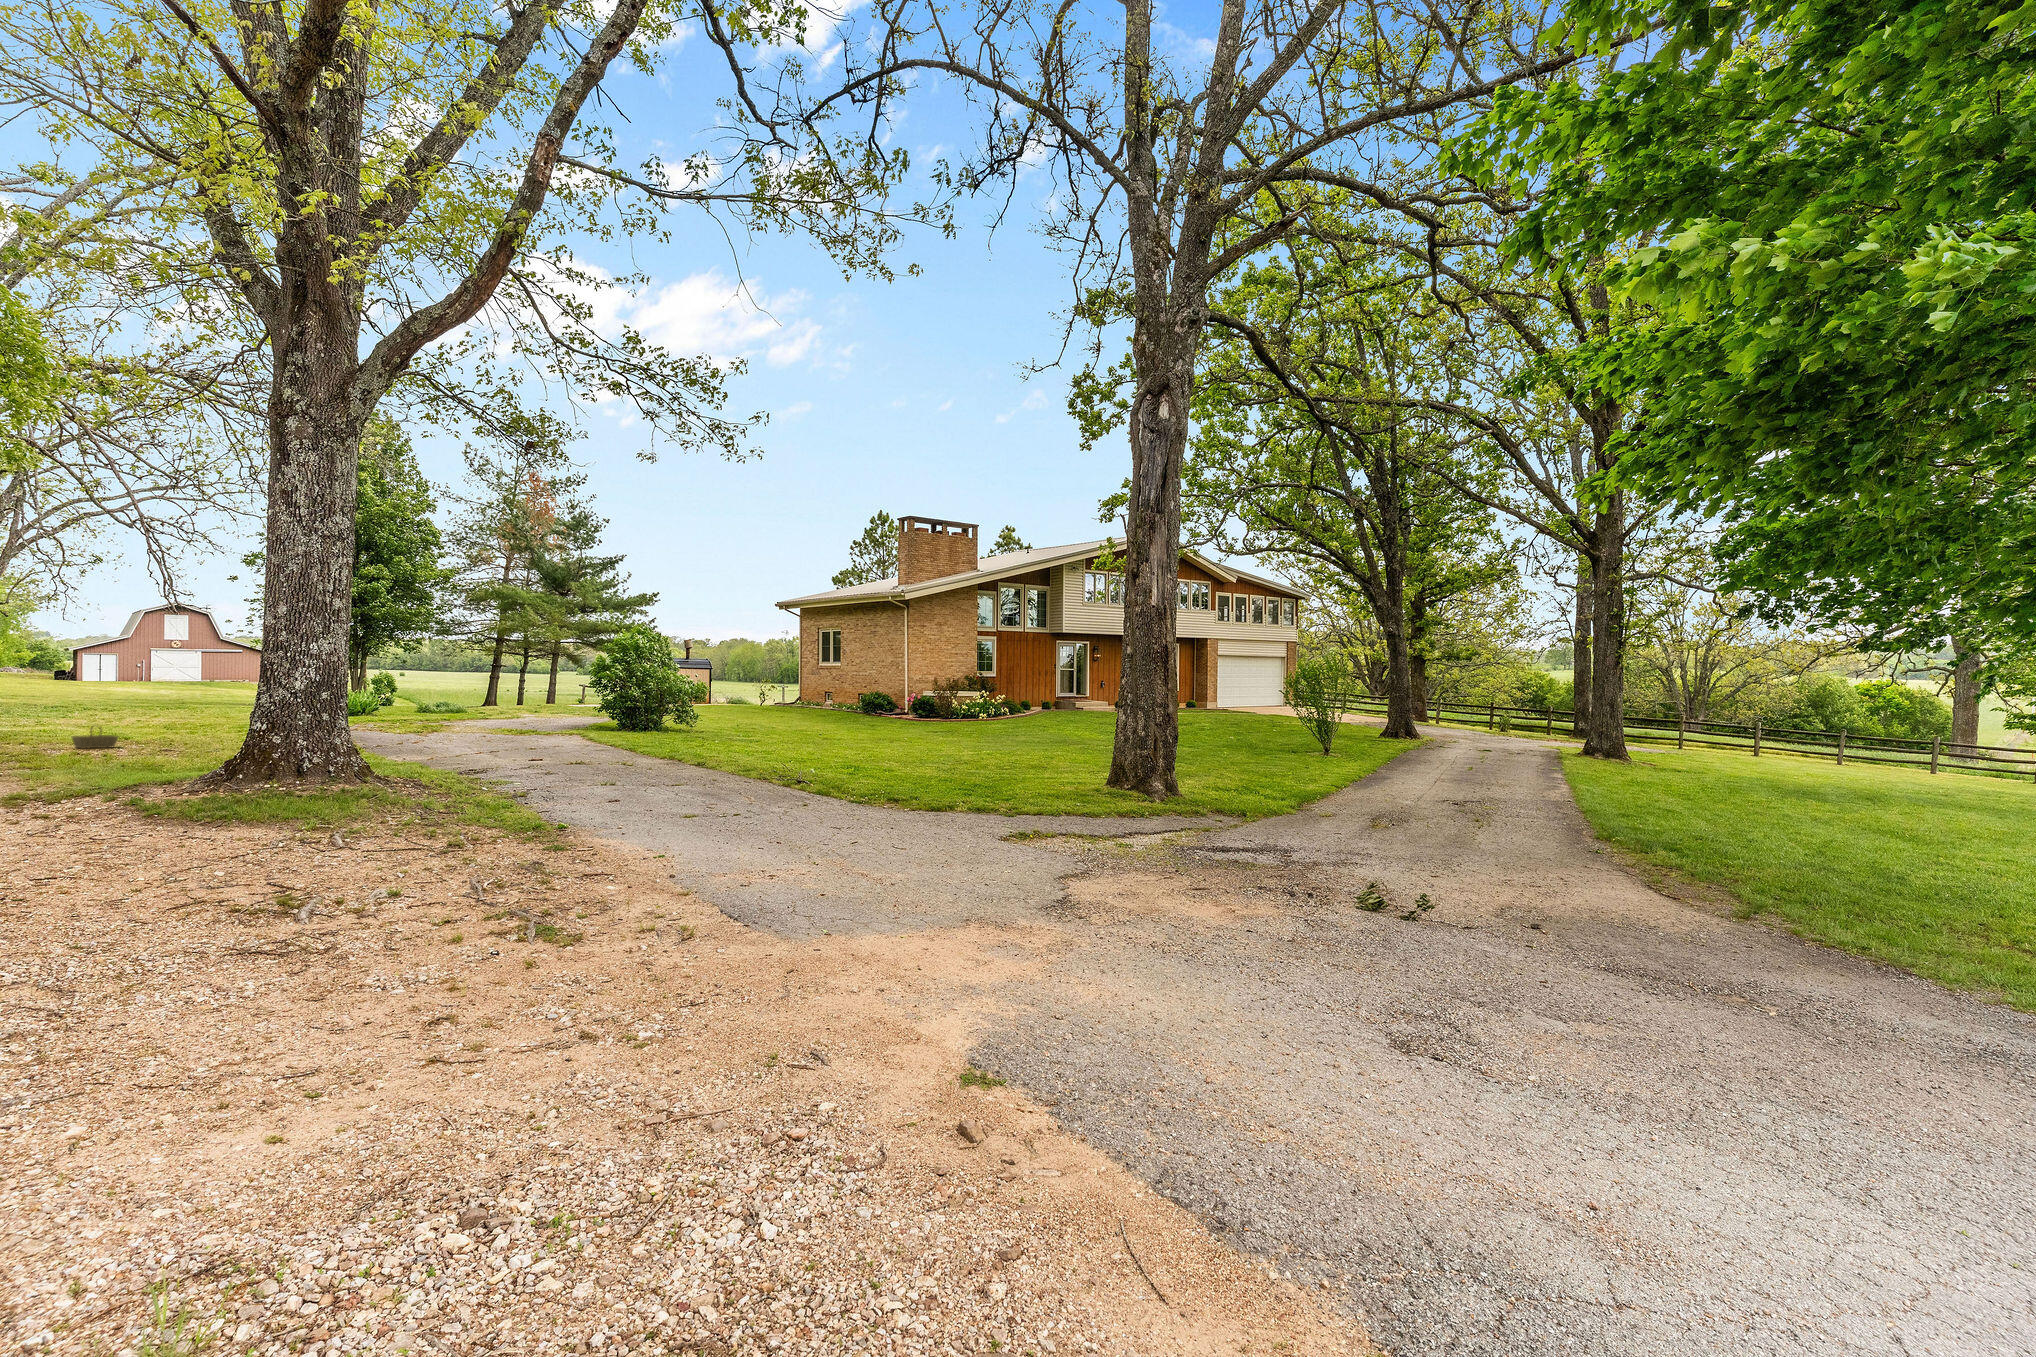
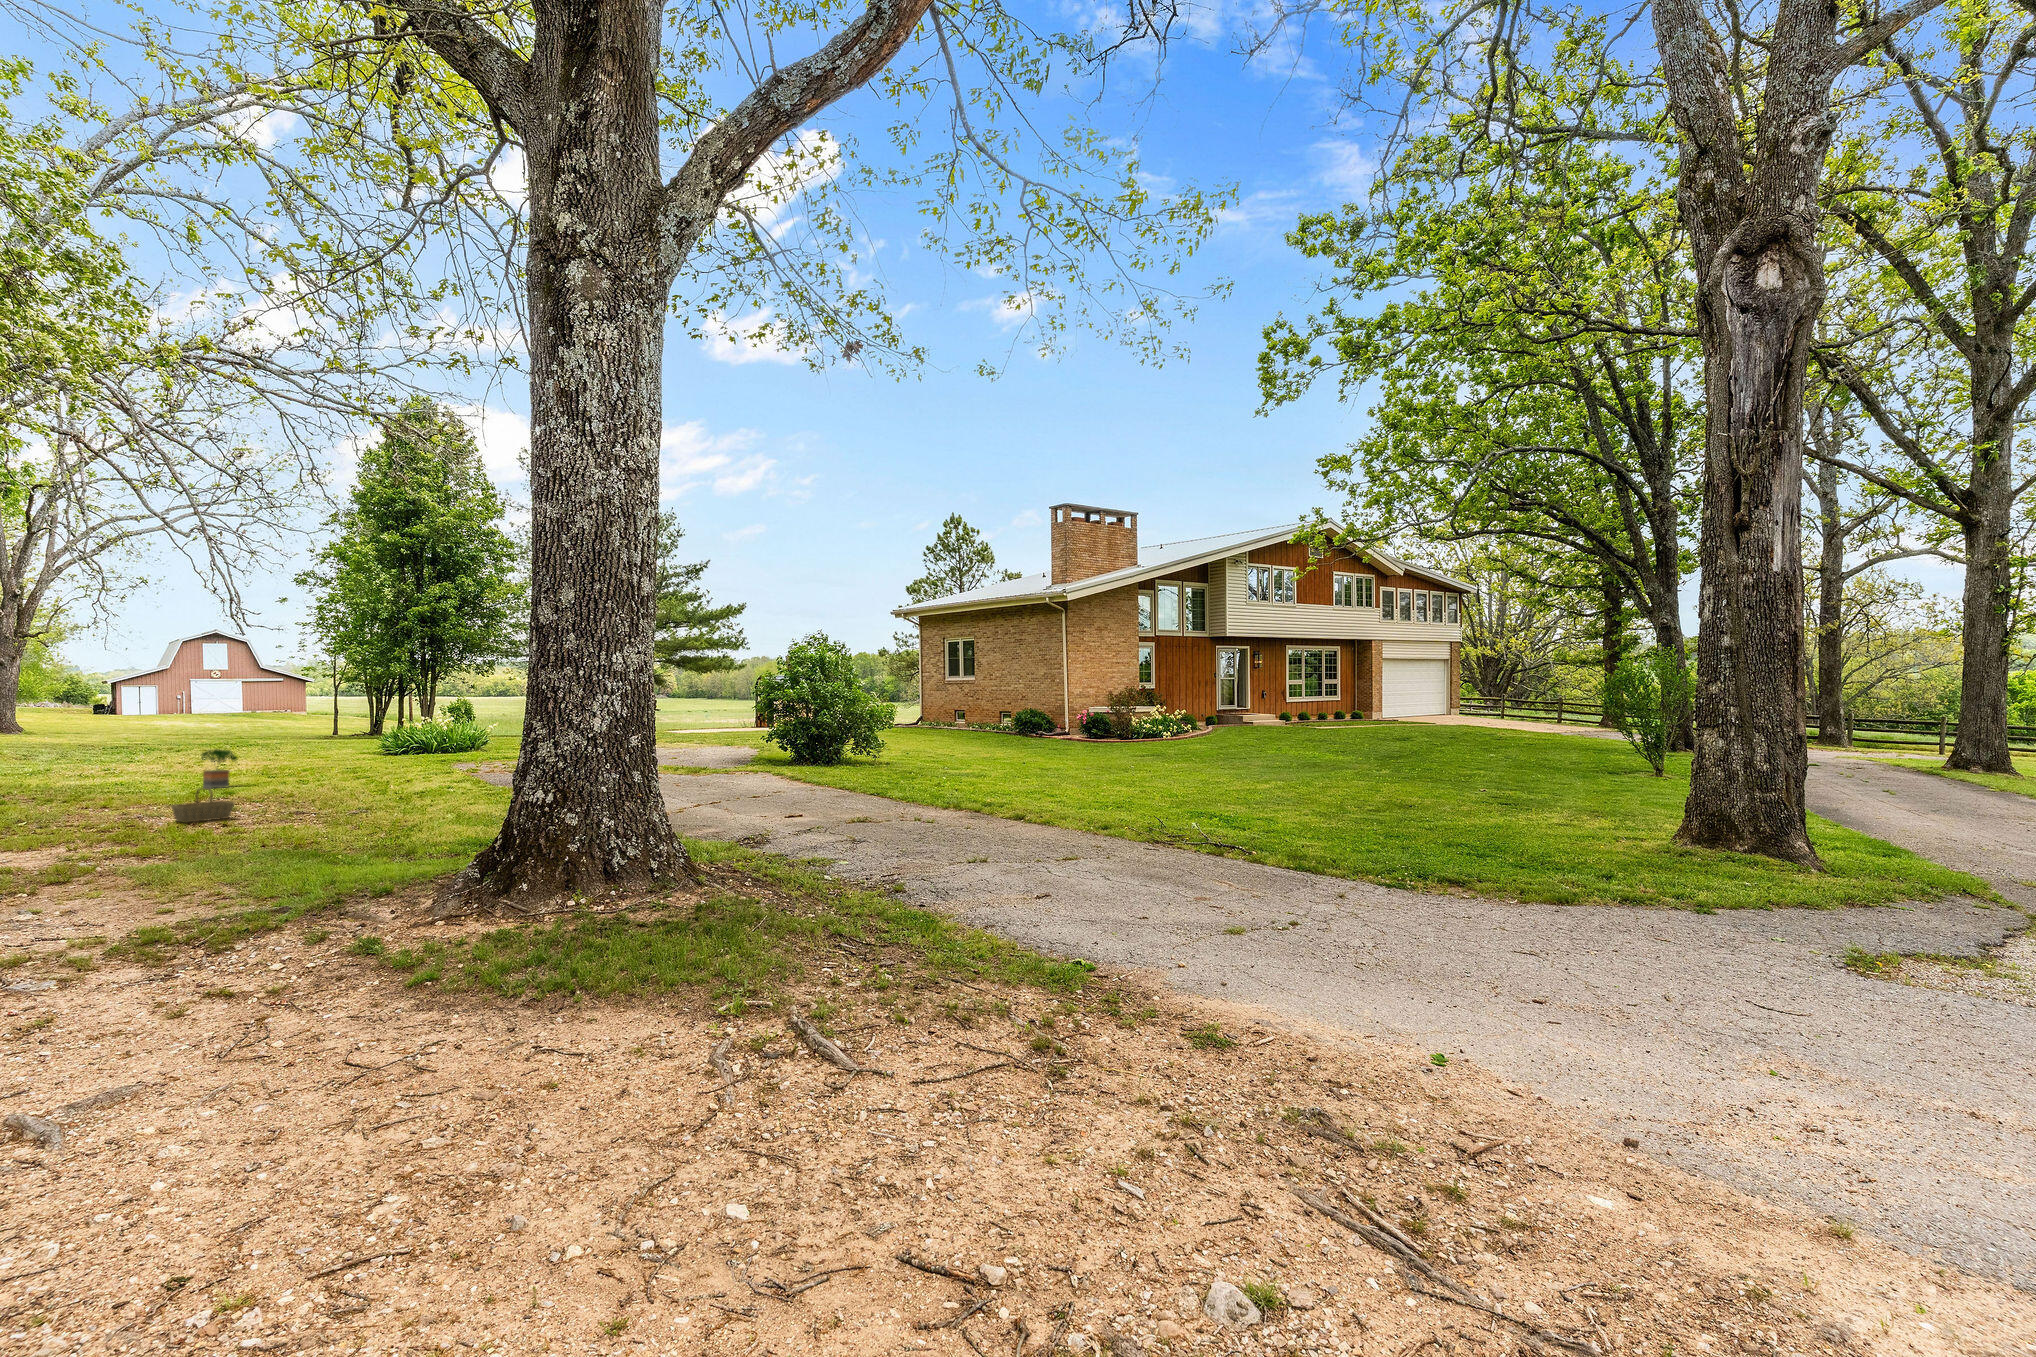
potted tree: none [105,701,137,731] -> present [201,749,238,789]

